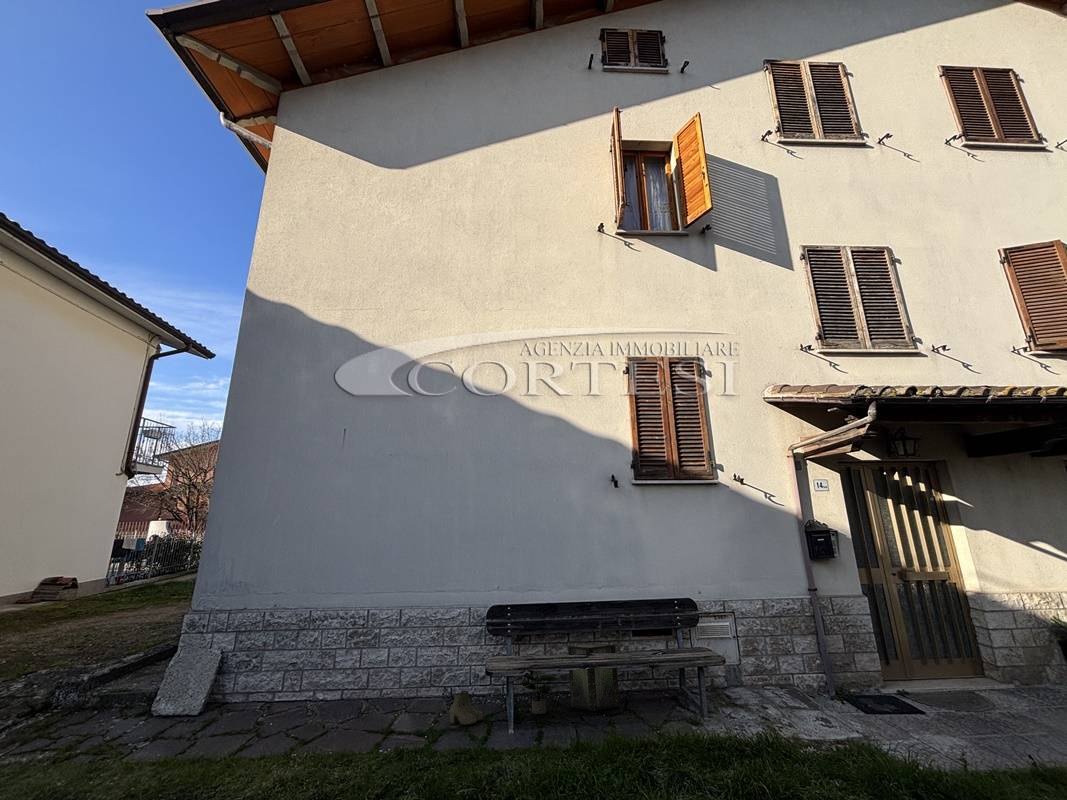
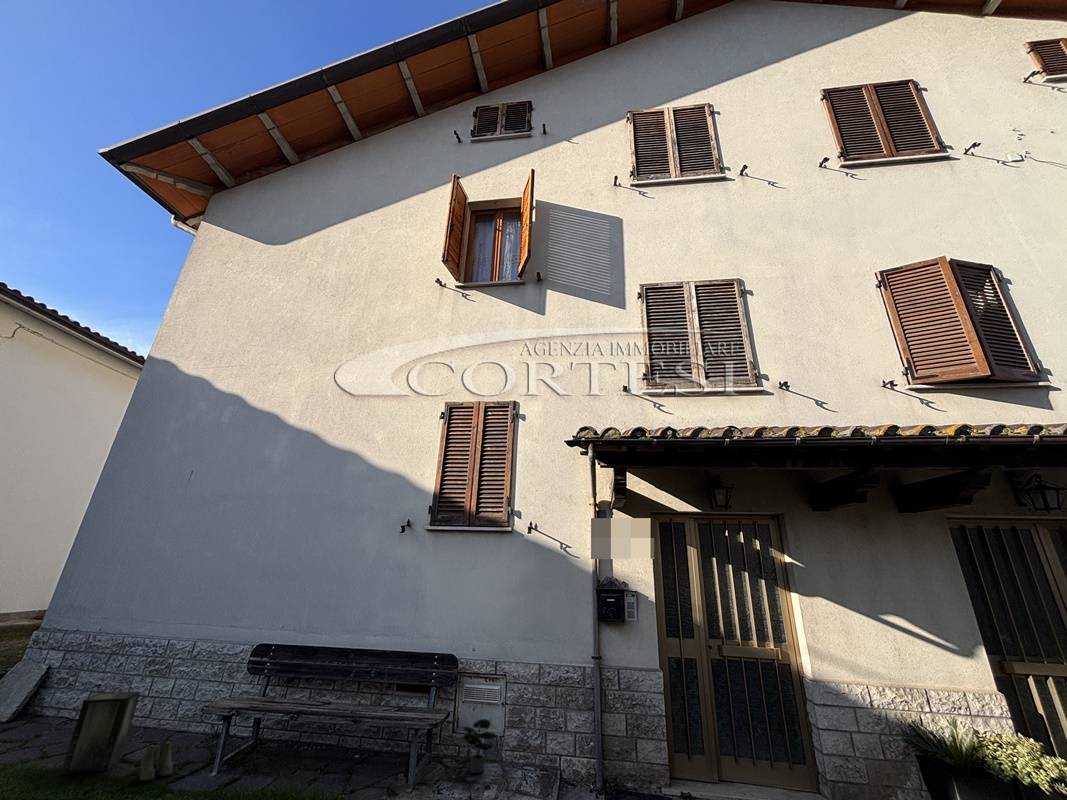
storage box: present [568,643,620,711] -> present [61,692,140,774]
potted plant: present [521,672,559,714] -> present [462,719,498,773]

